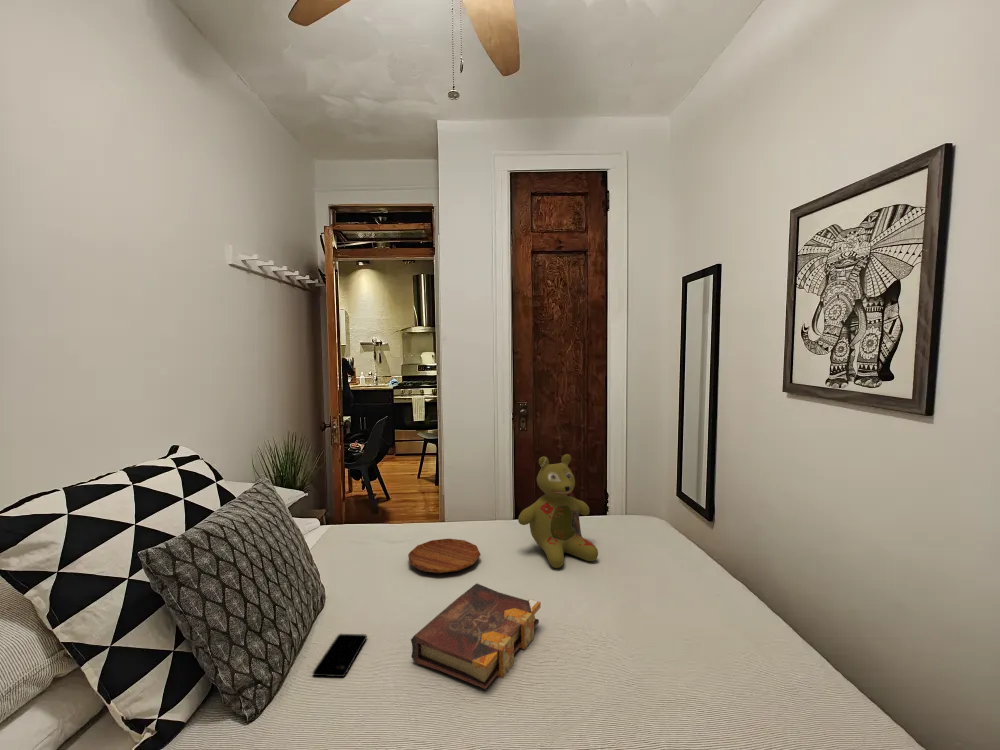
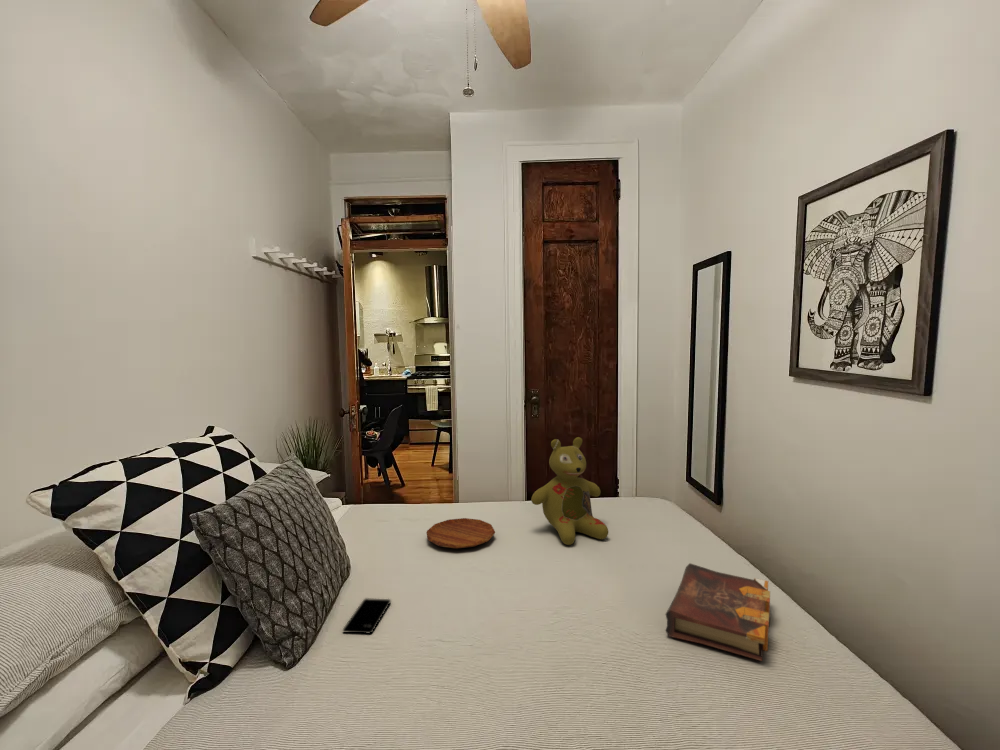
book: present [411,583,541,689] -> present [666,563,770,661]

